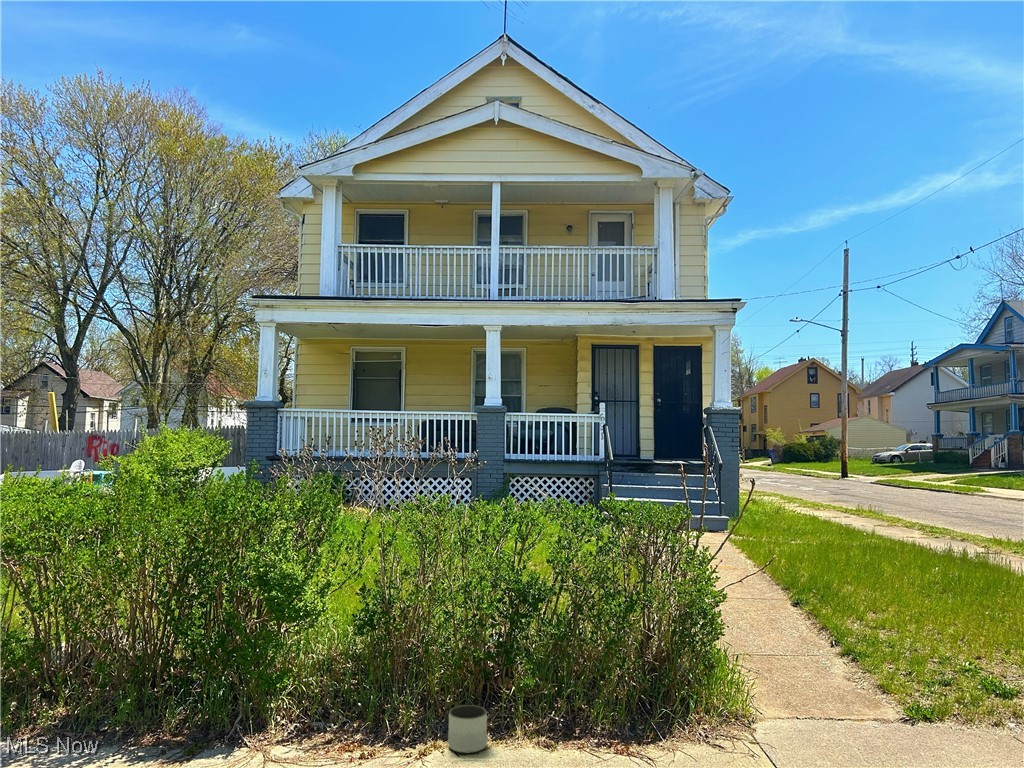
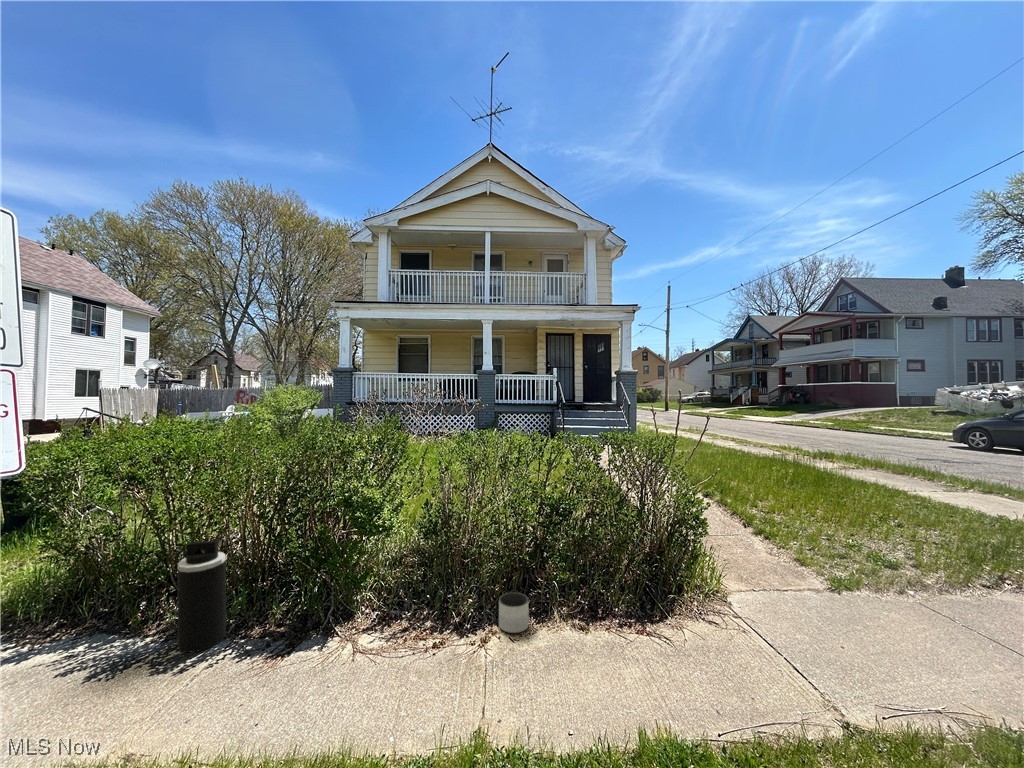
trash can: none [57,622,115,756] -> present [178,540,226,653]

